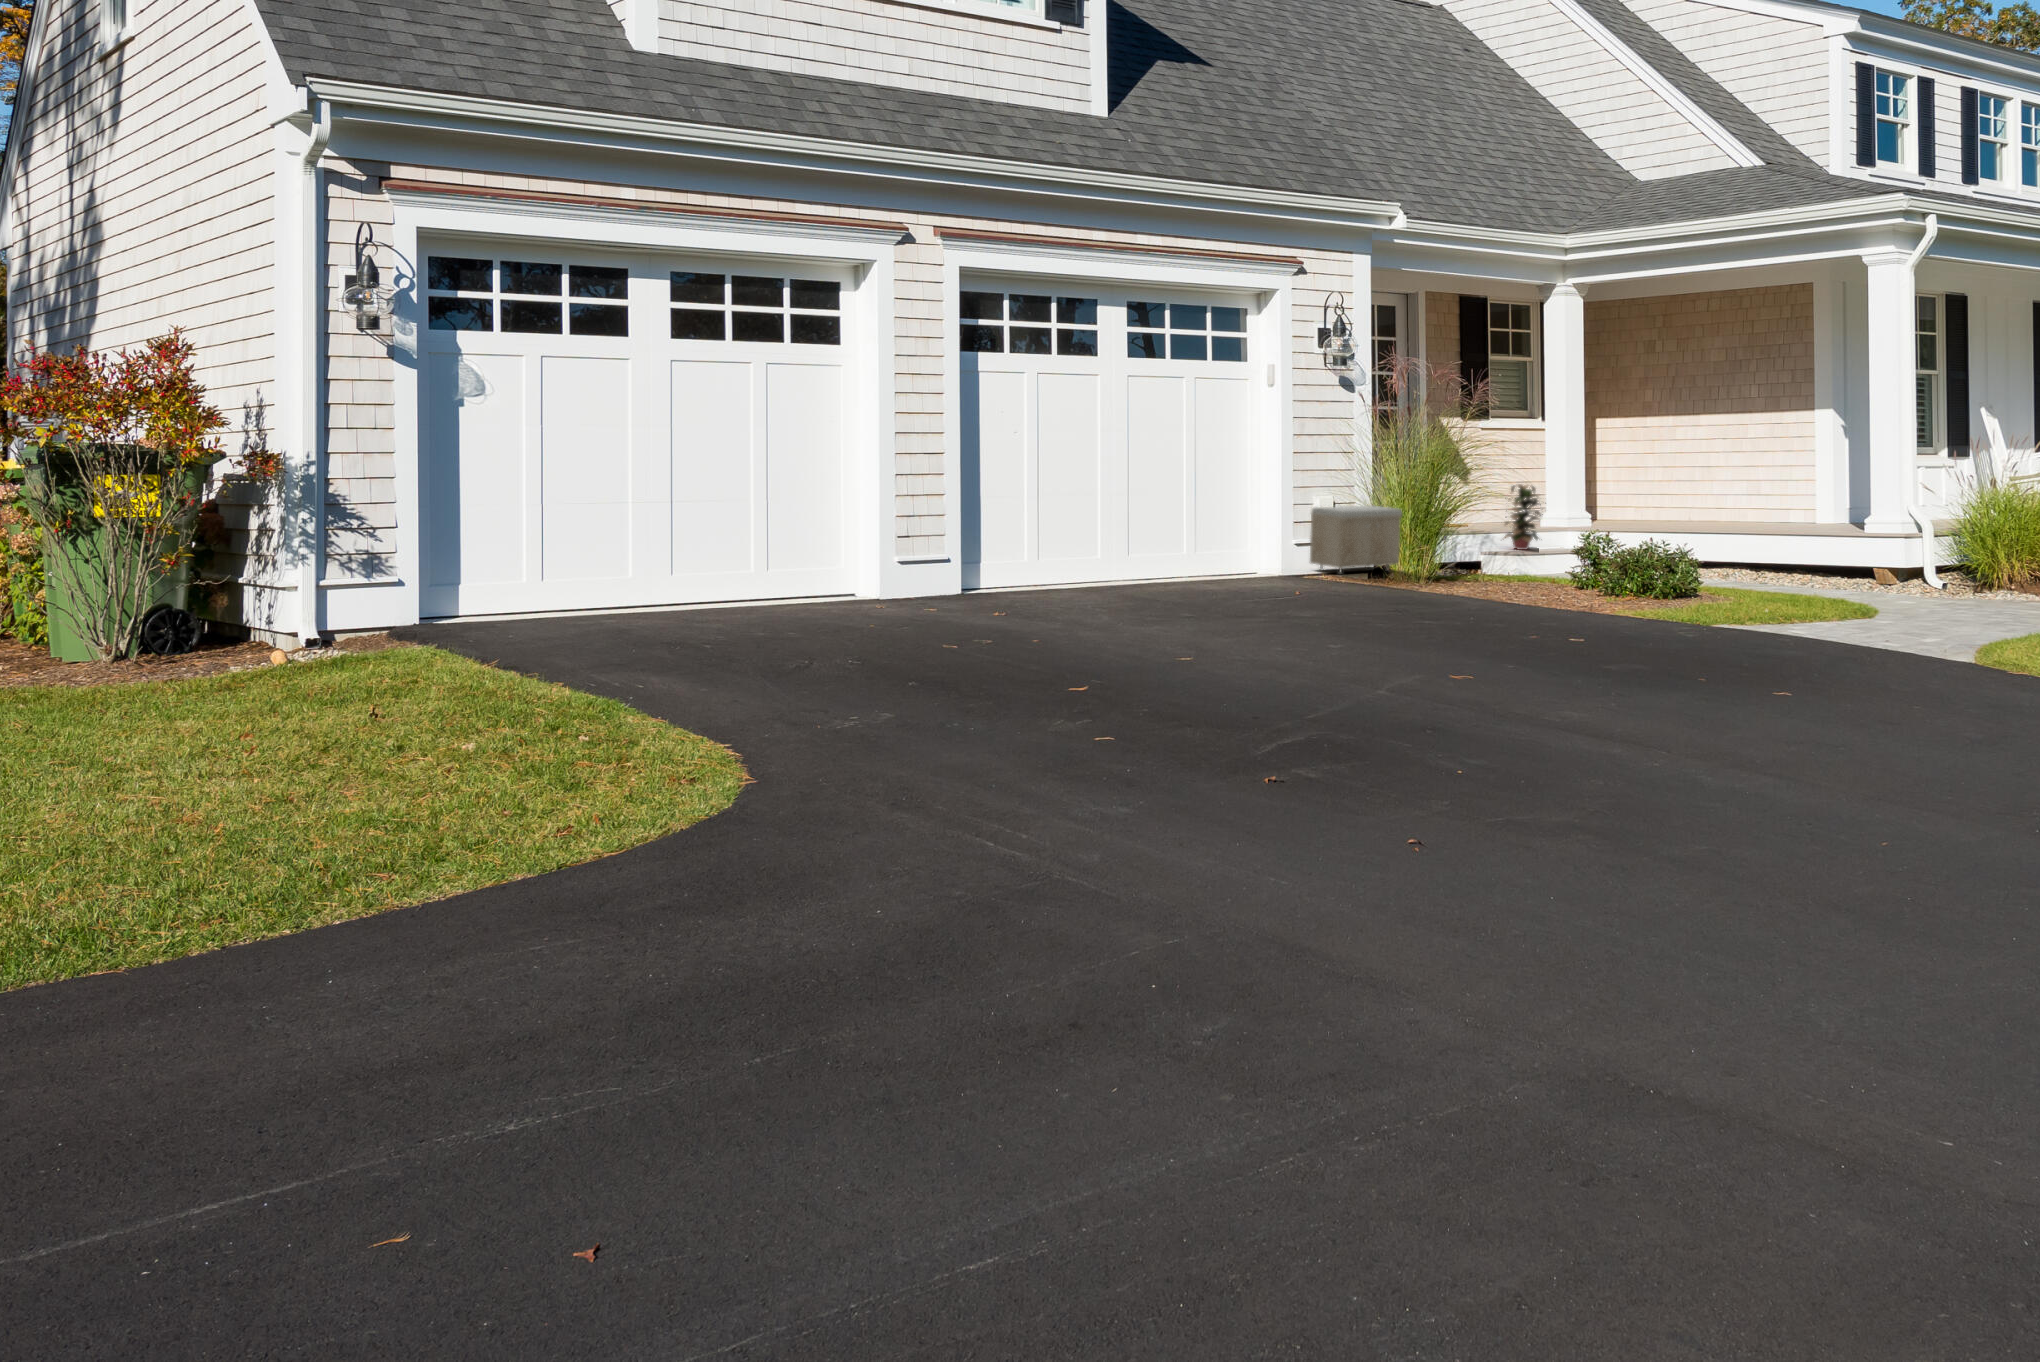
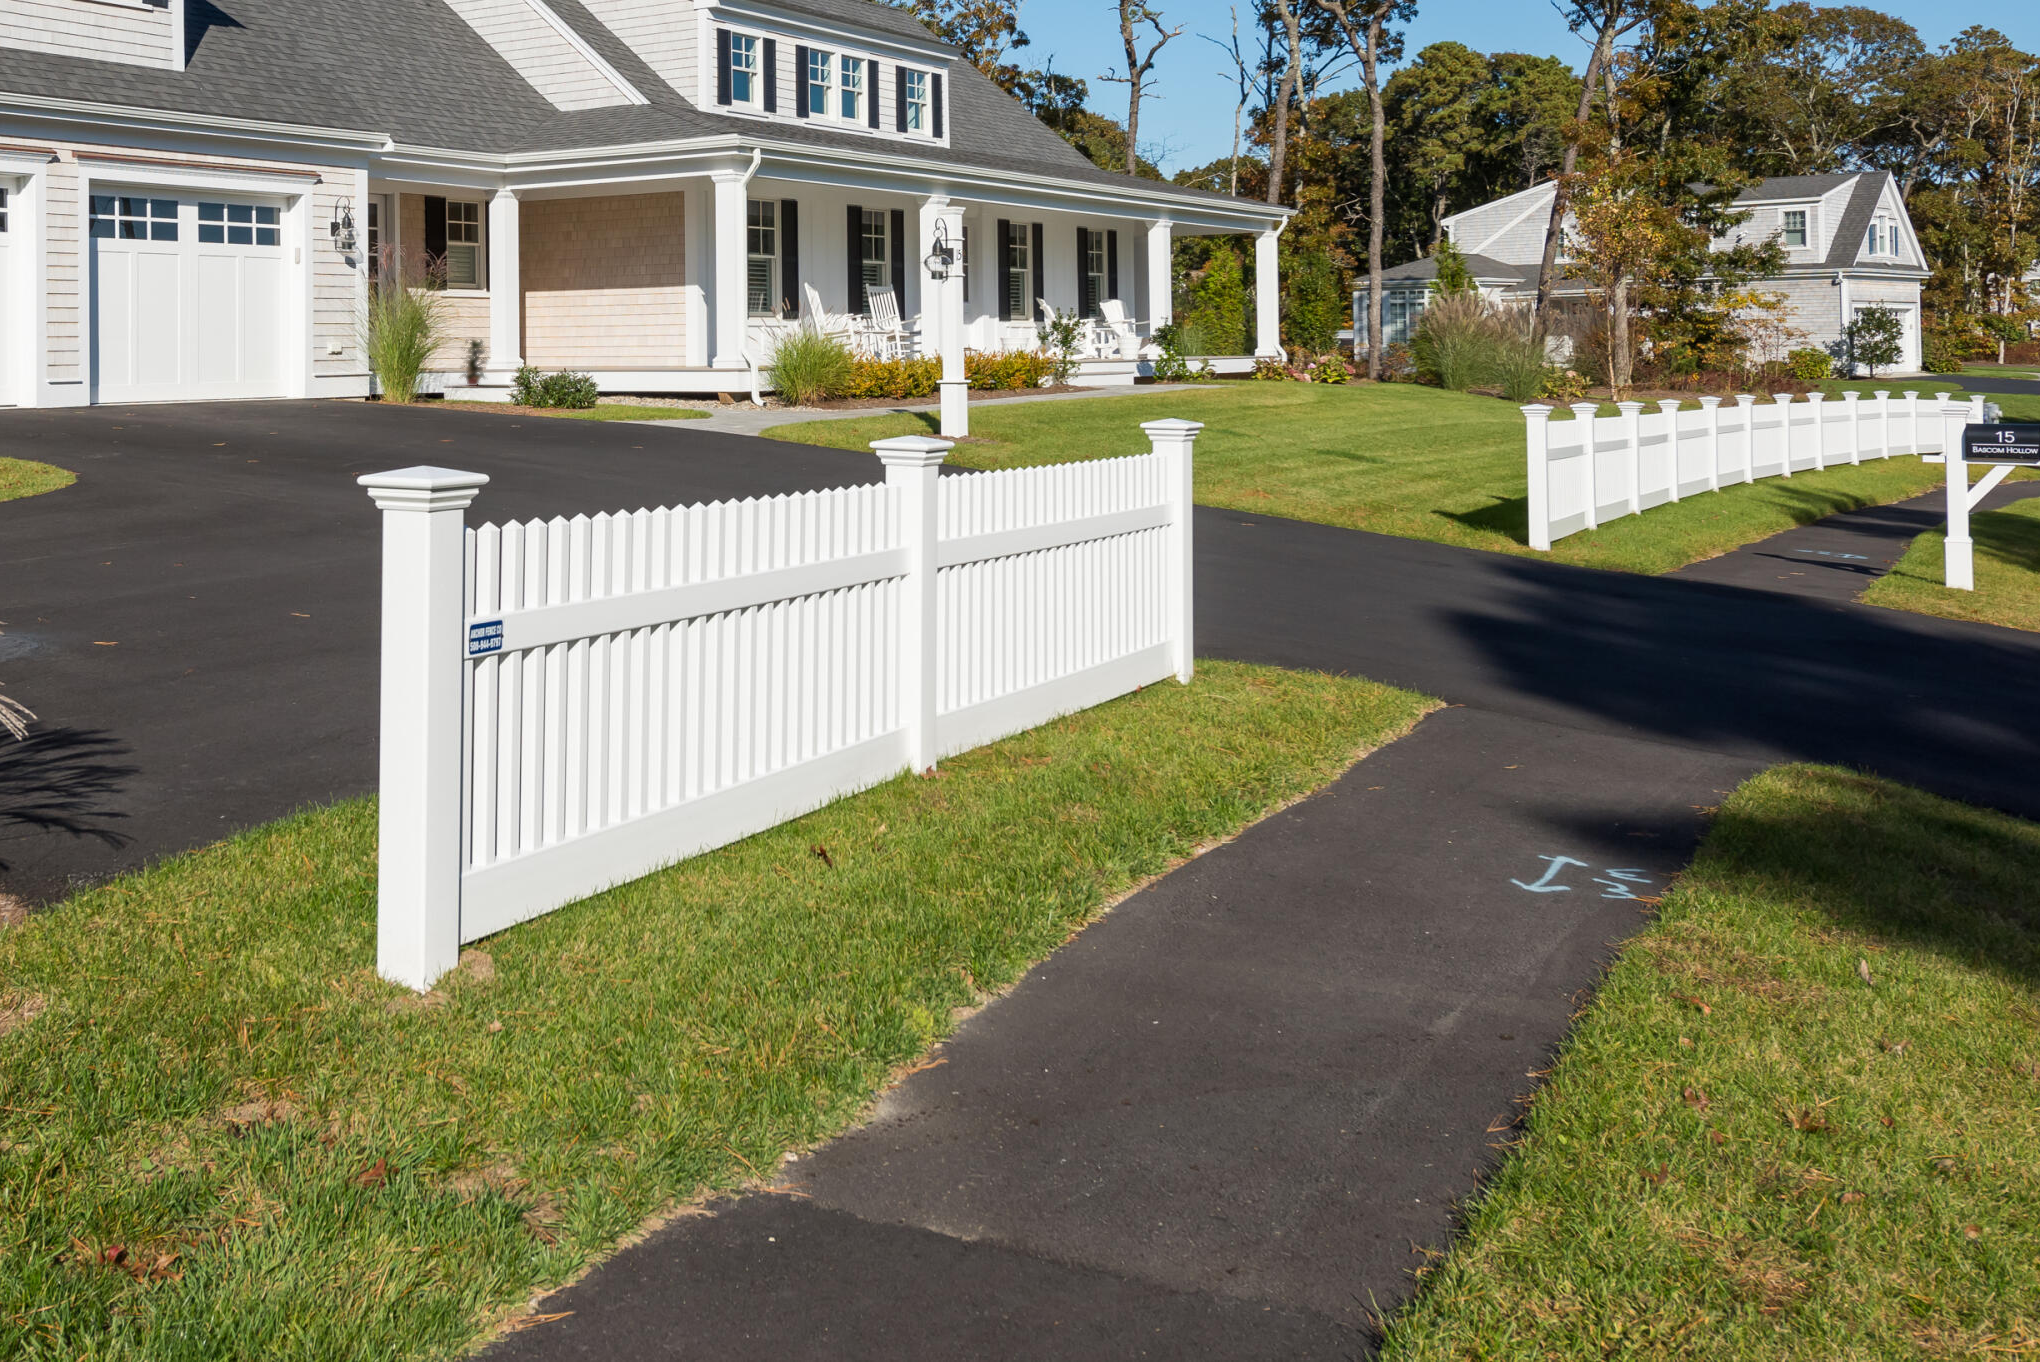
storage bench: present [1310,505,1402,573] -> none [326,350,392,397]

